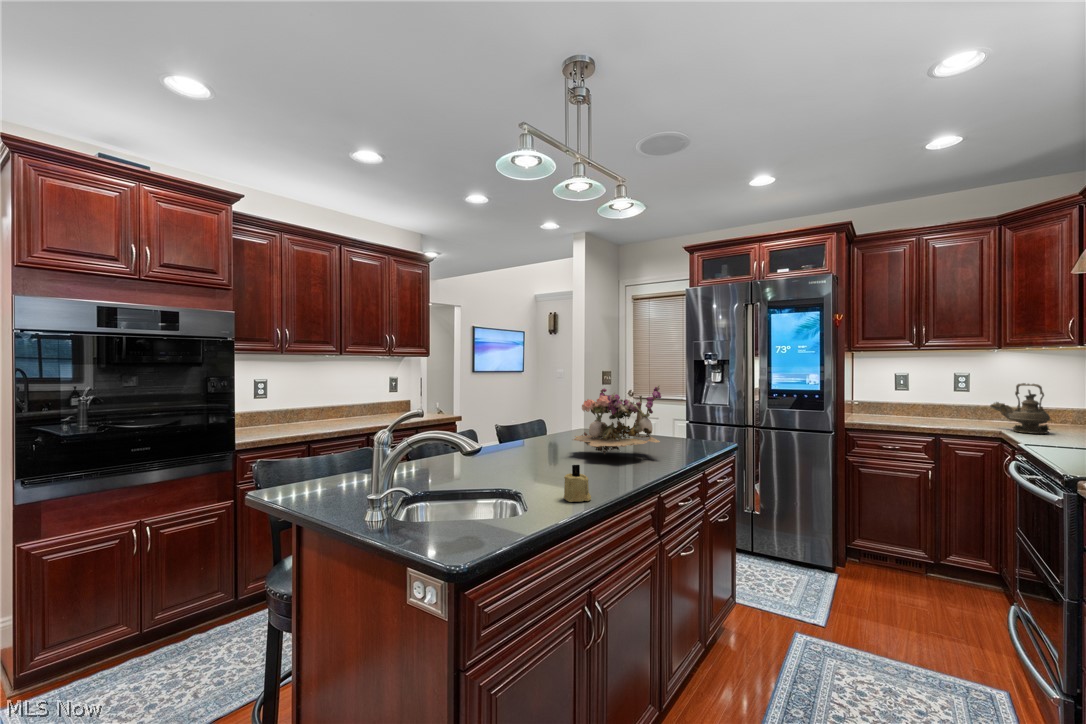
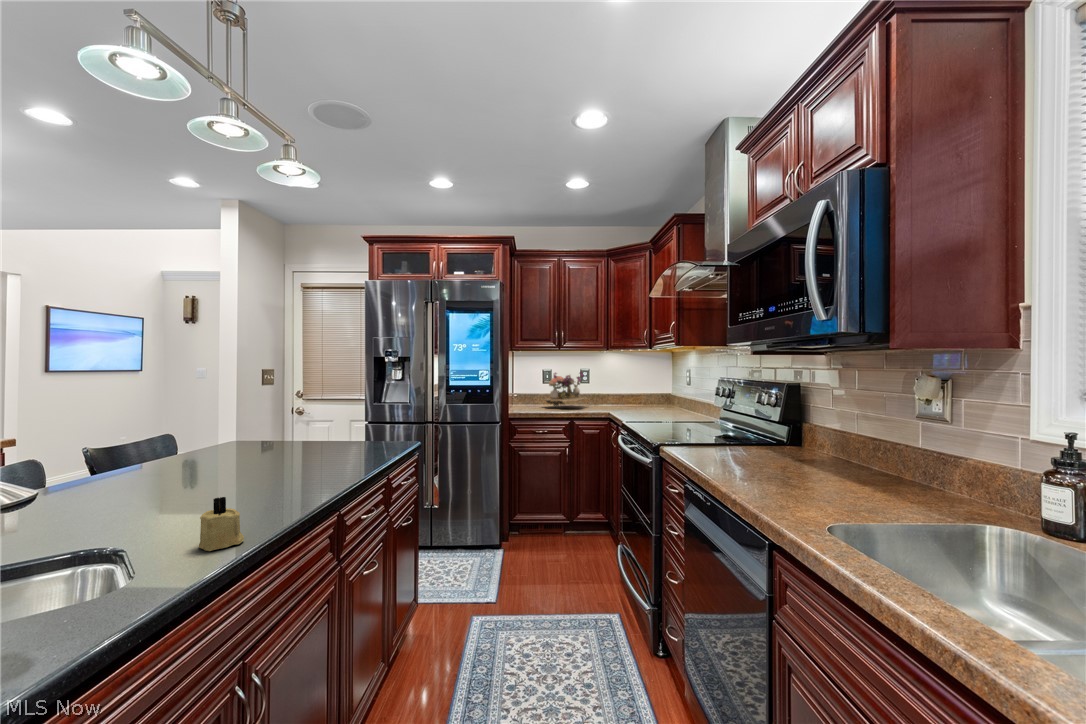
teapot: present [990,383,1051,434] -> none [603,376,637,413]
flower arrangement: present [573,385,661,454] -> present [543,371,584,407]

